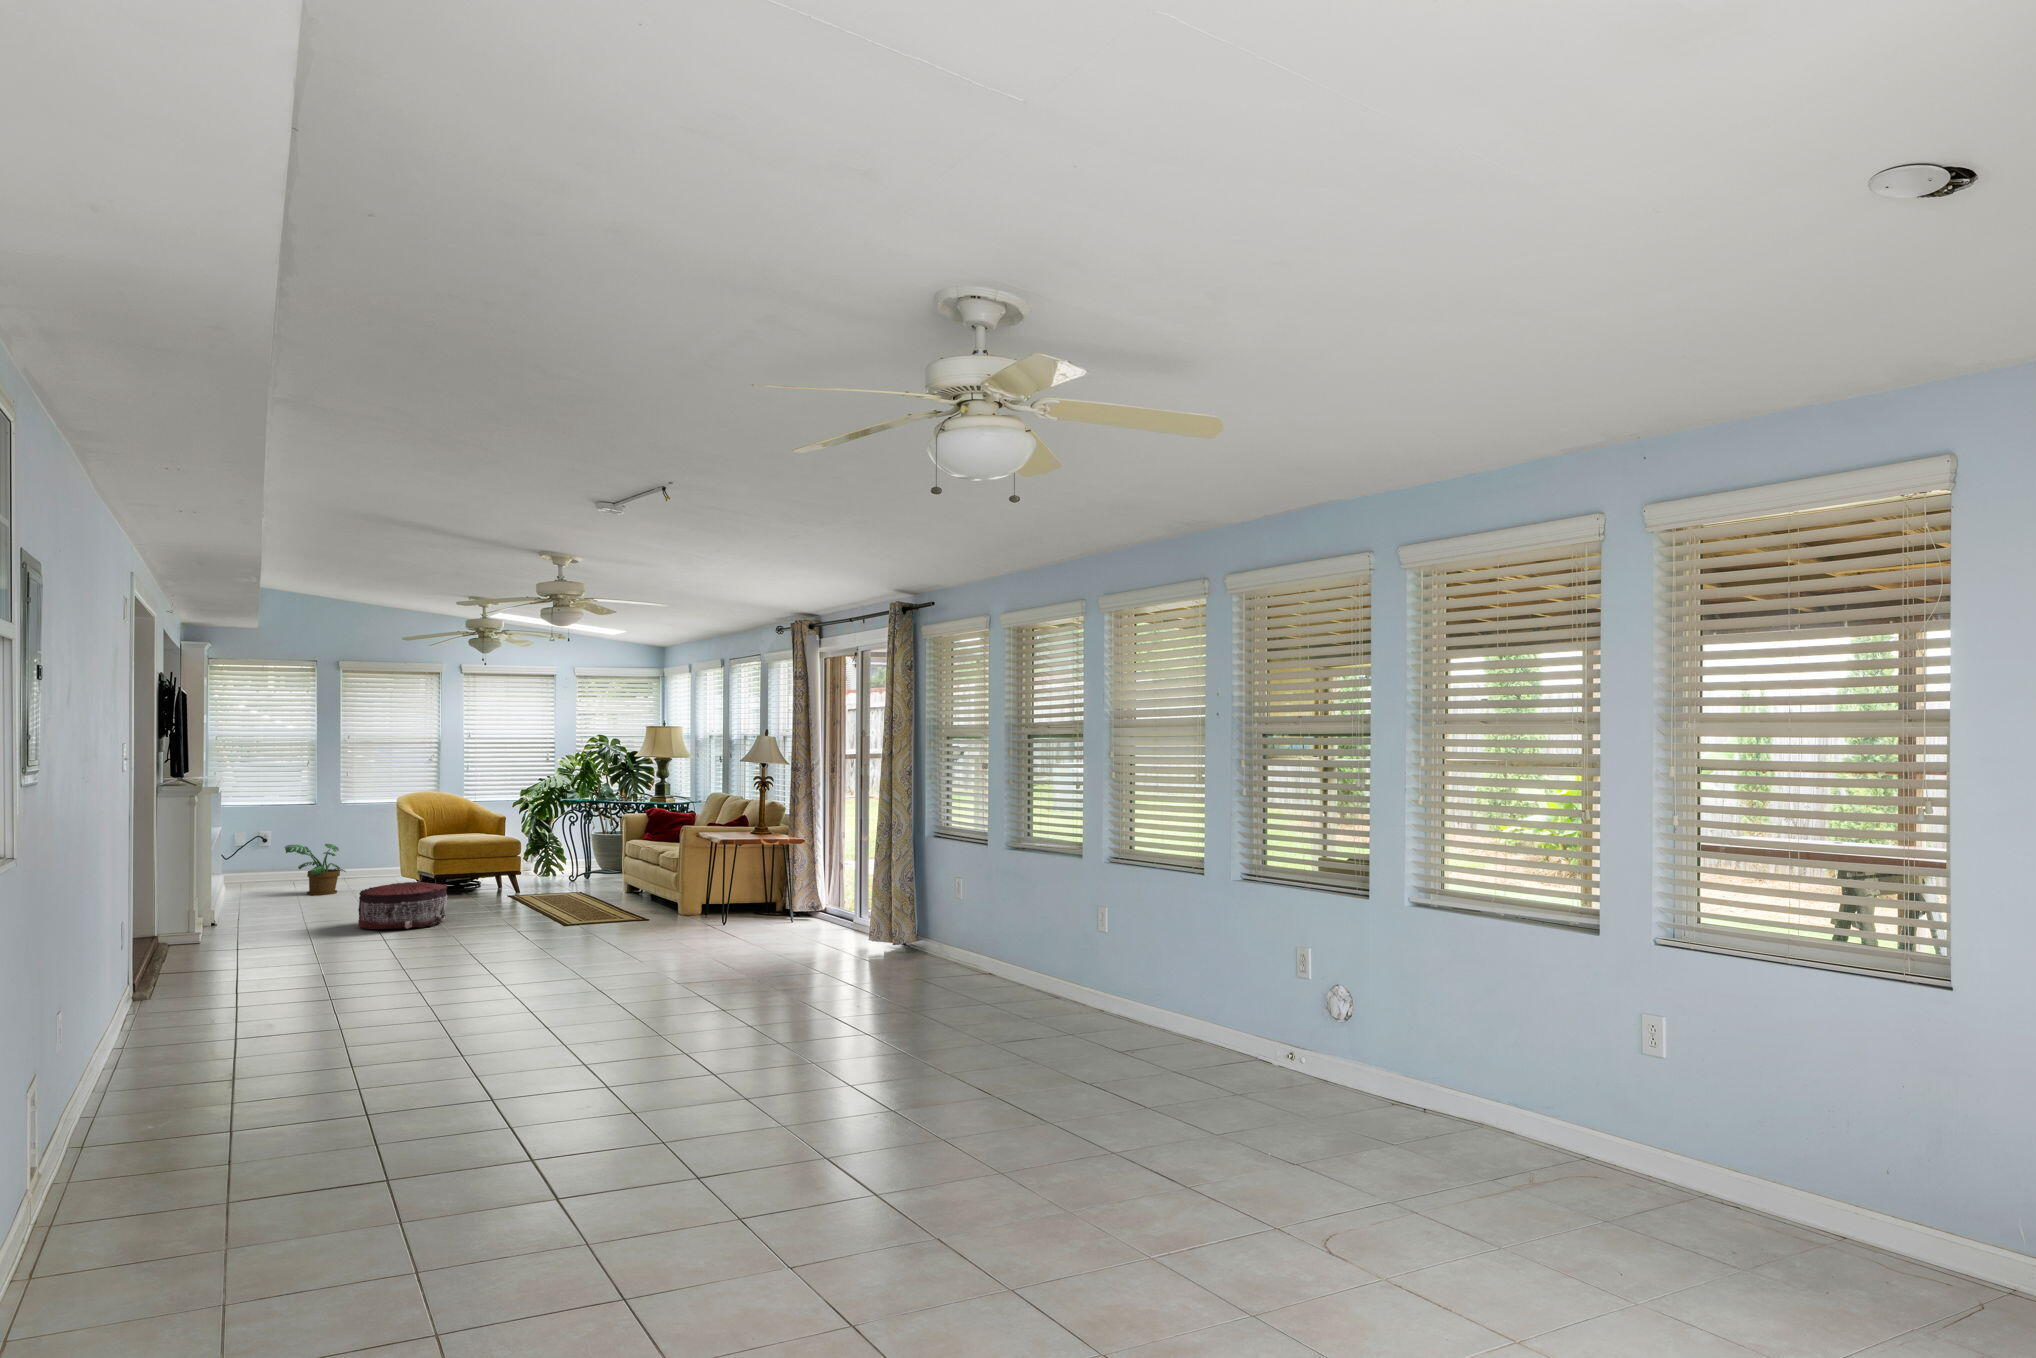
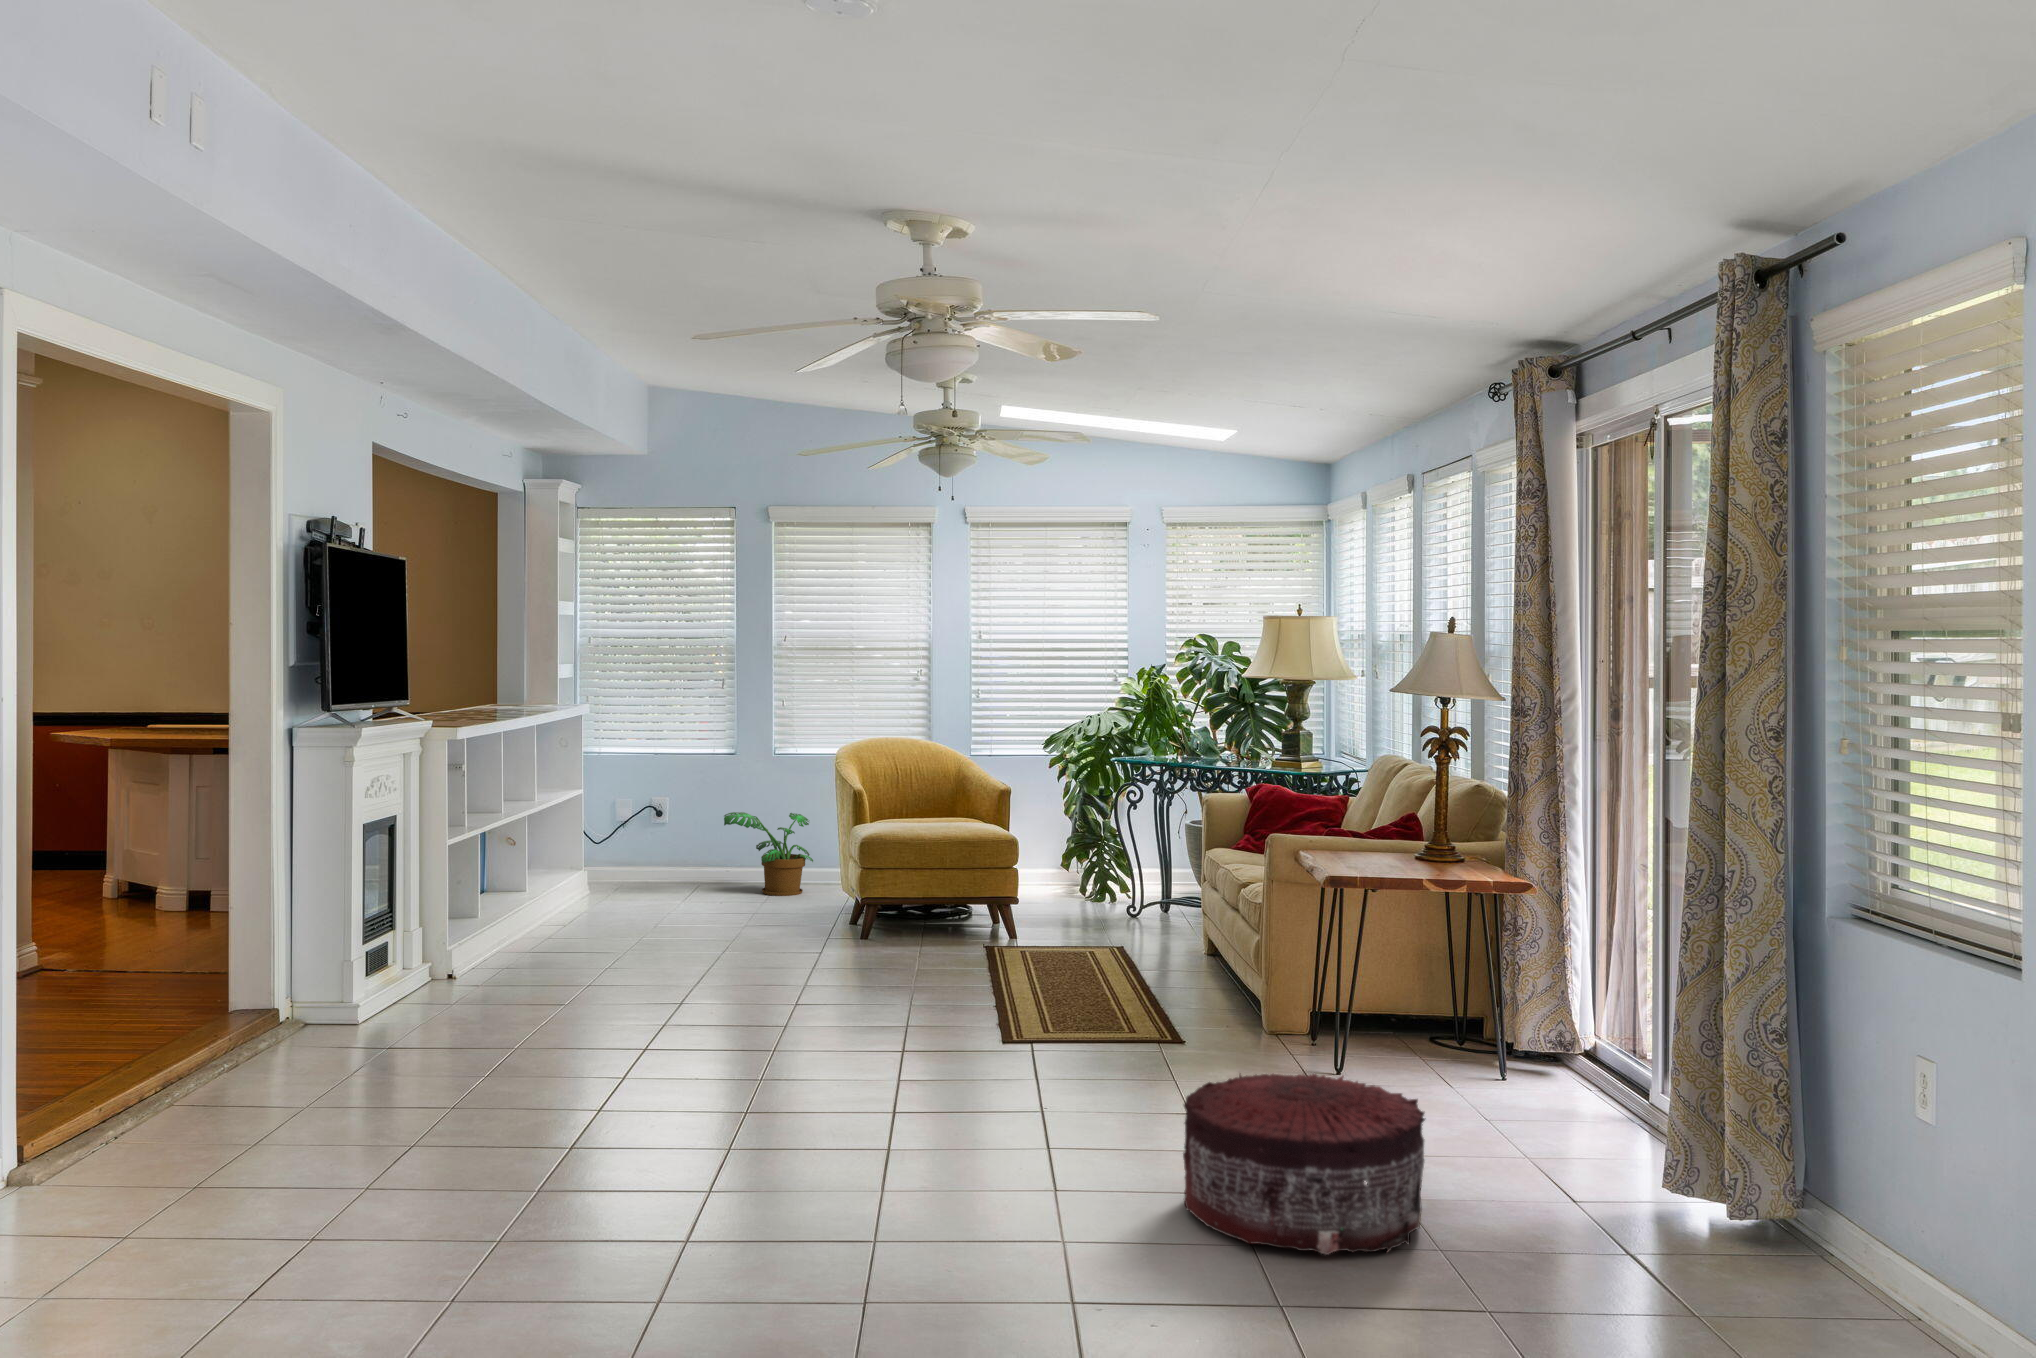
pouf: present [358,882,447,929] -> present [1183,1074,1425,1255]

